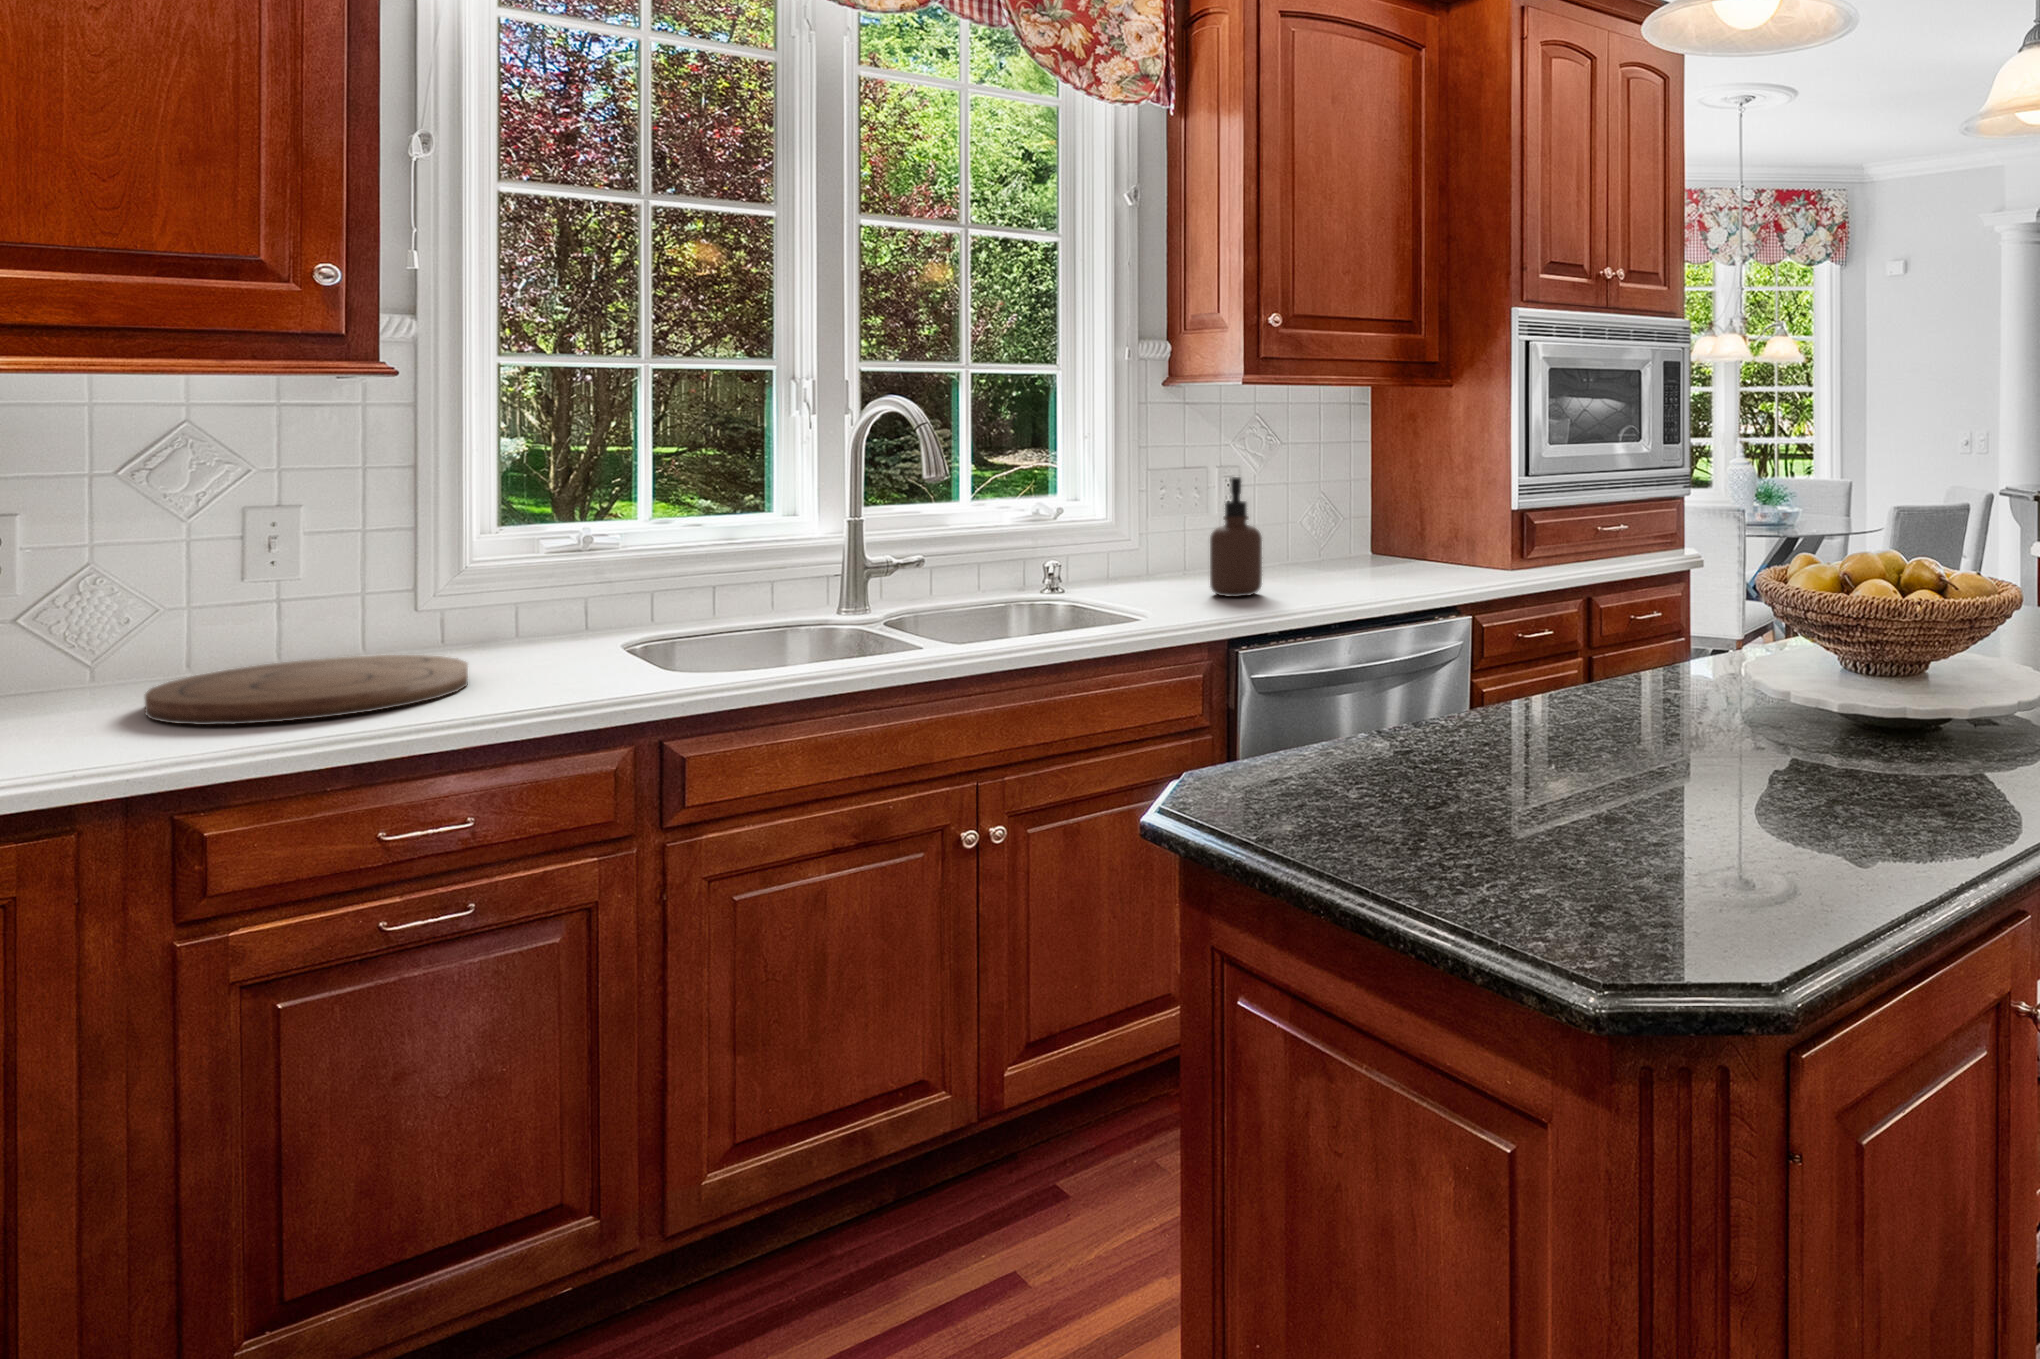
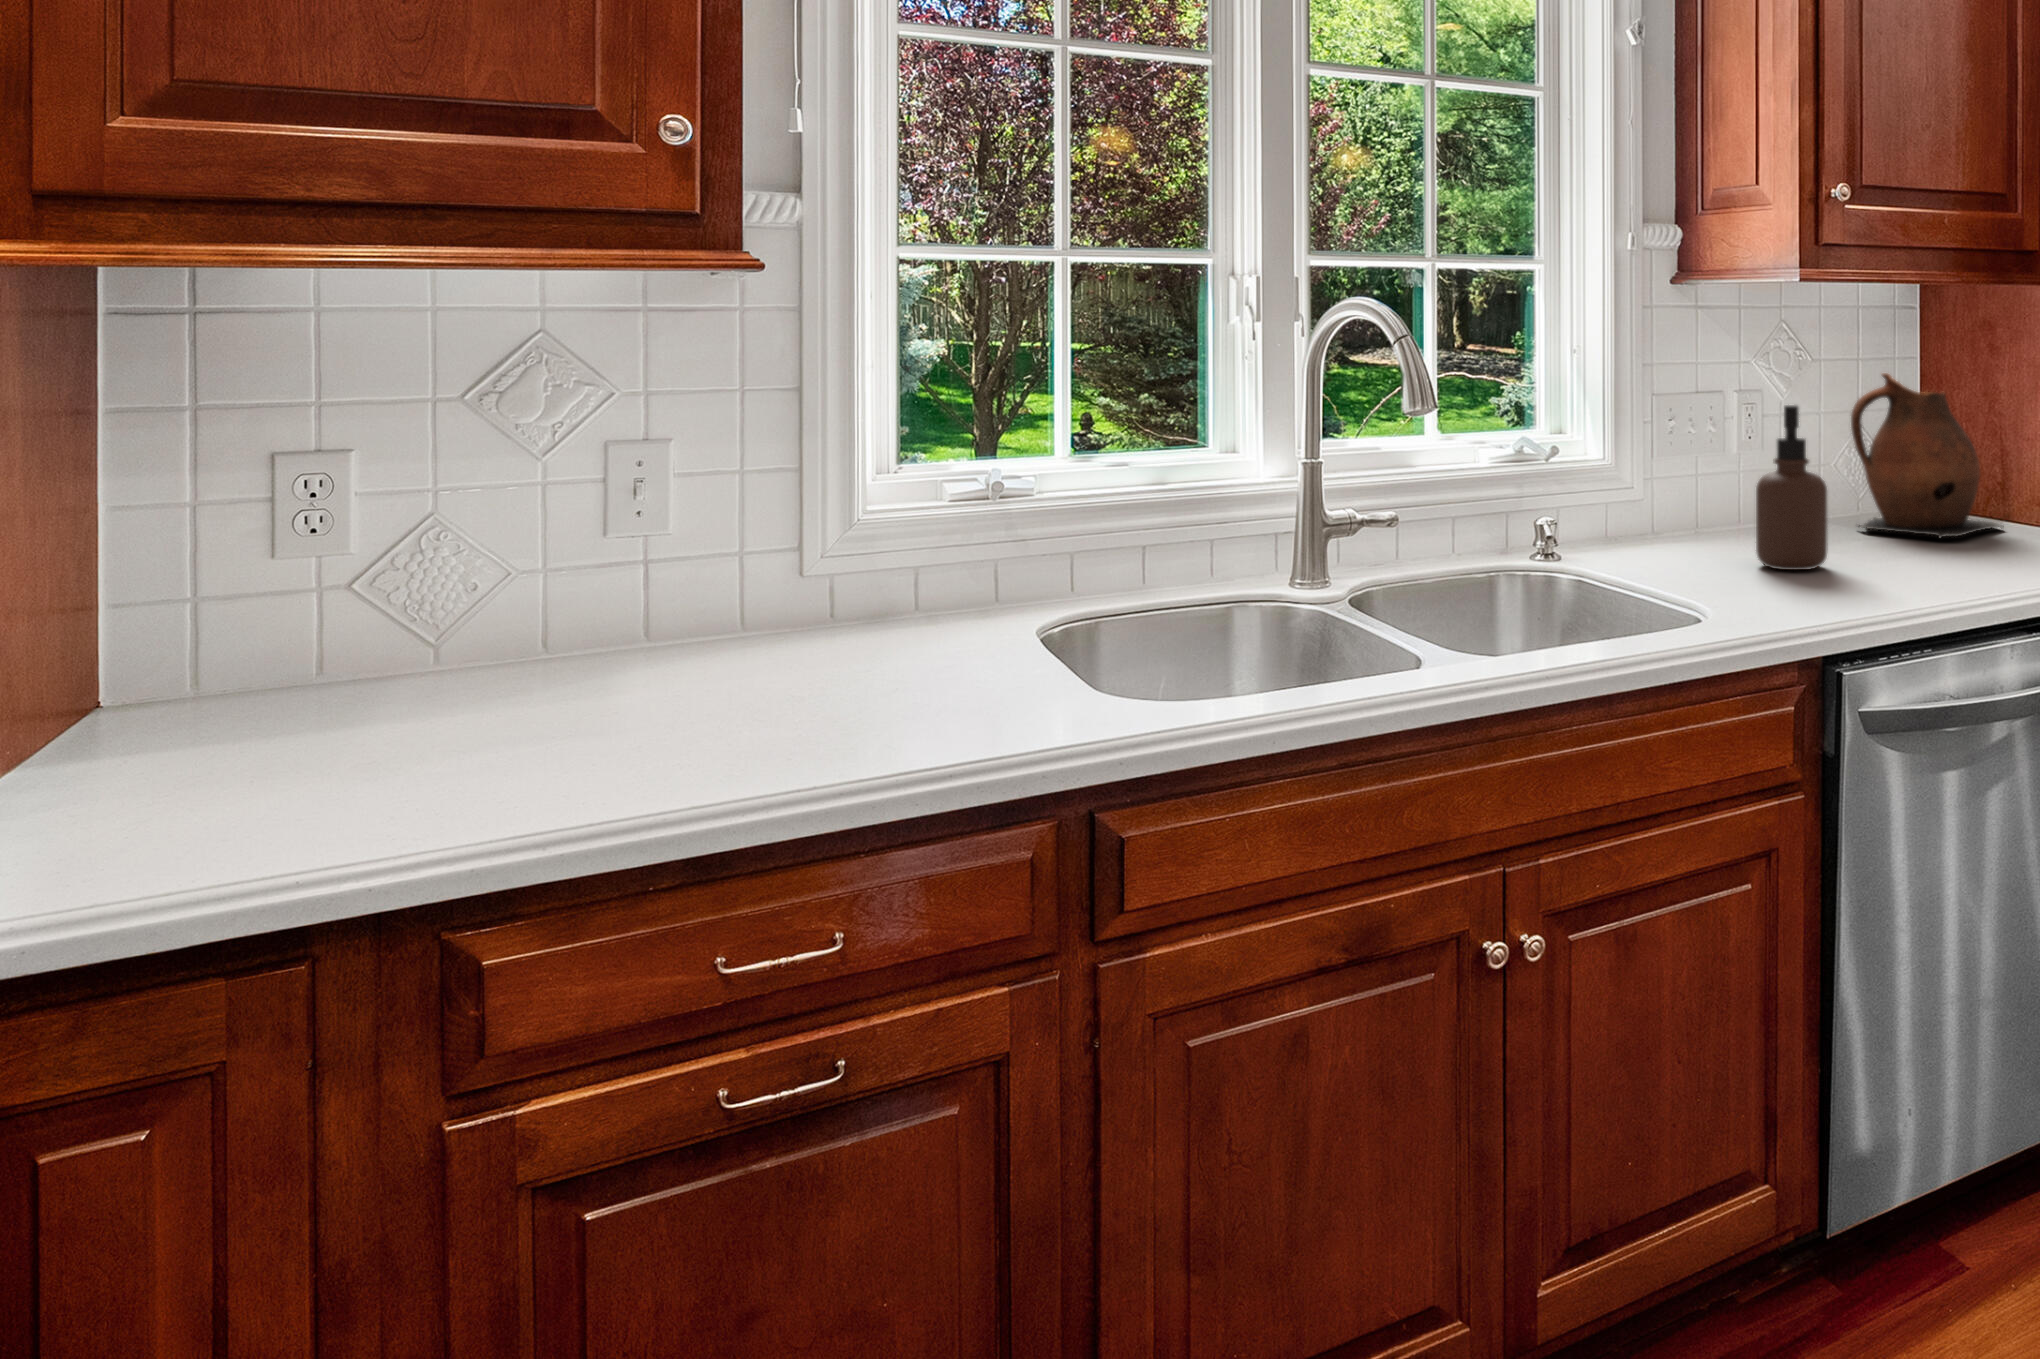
ceramic pitcher: none [1304,453,1416,575] -> present [1851,373,2003,538]
cutting board: present [145,655,468,725] -> none [471,639,857,748]

